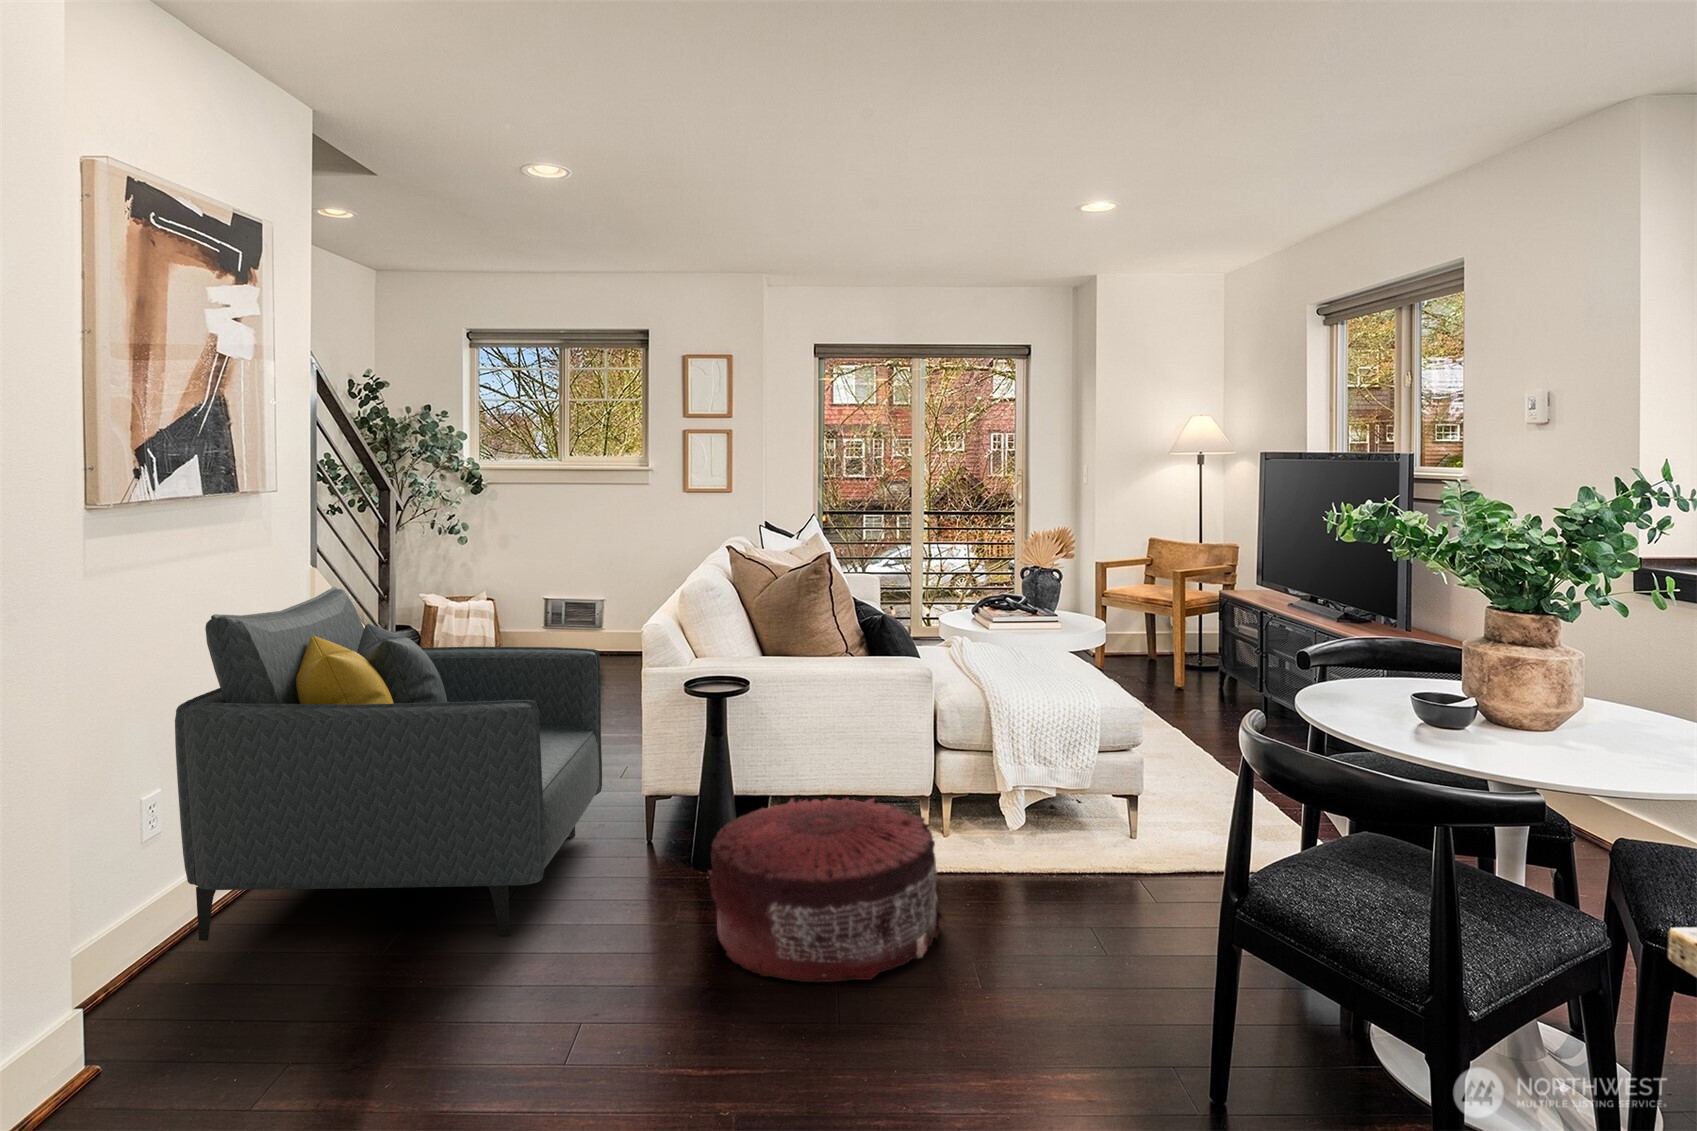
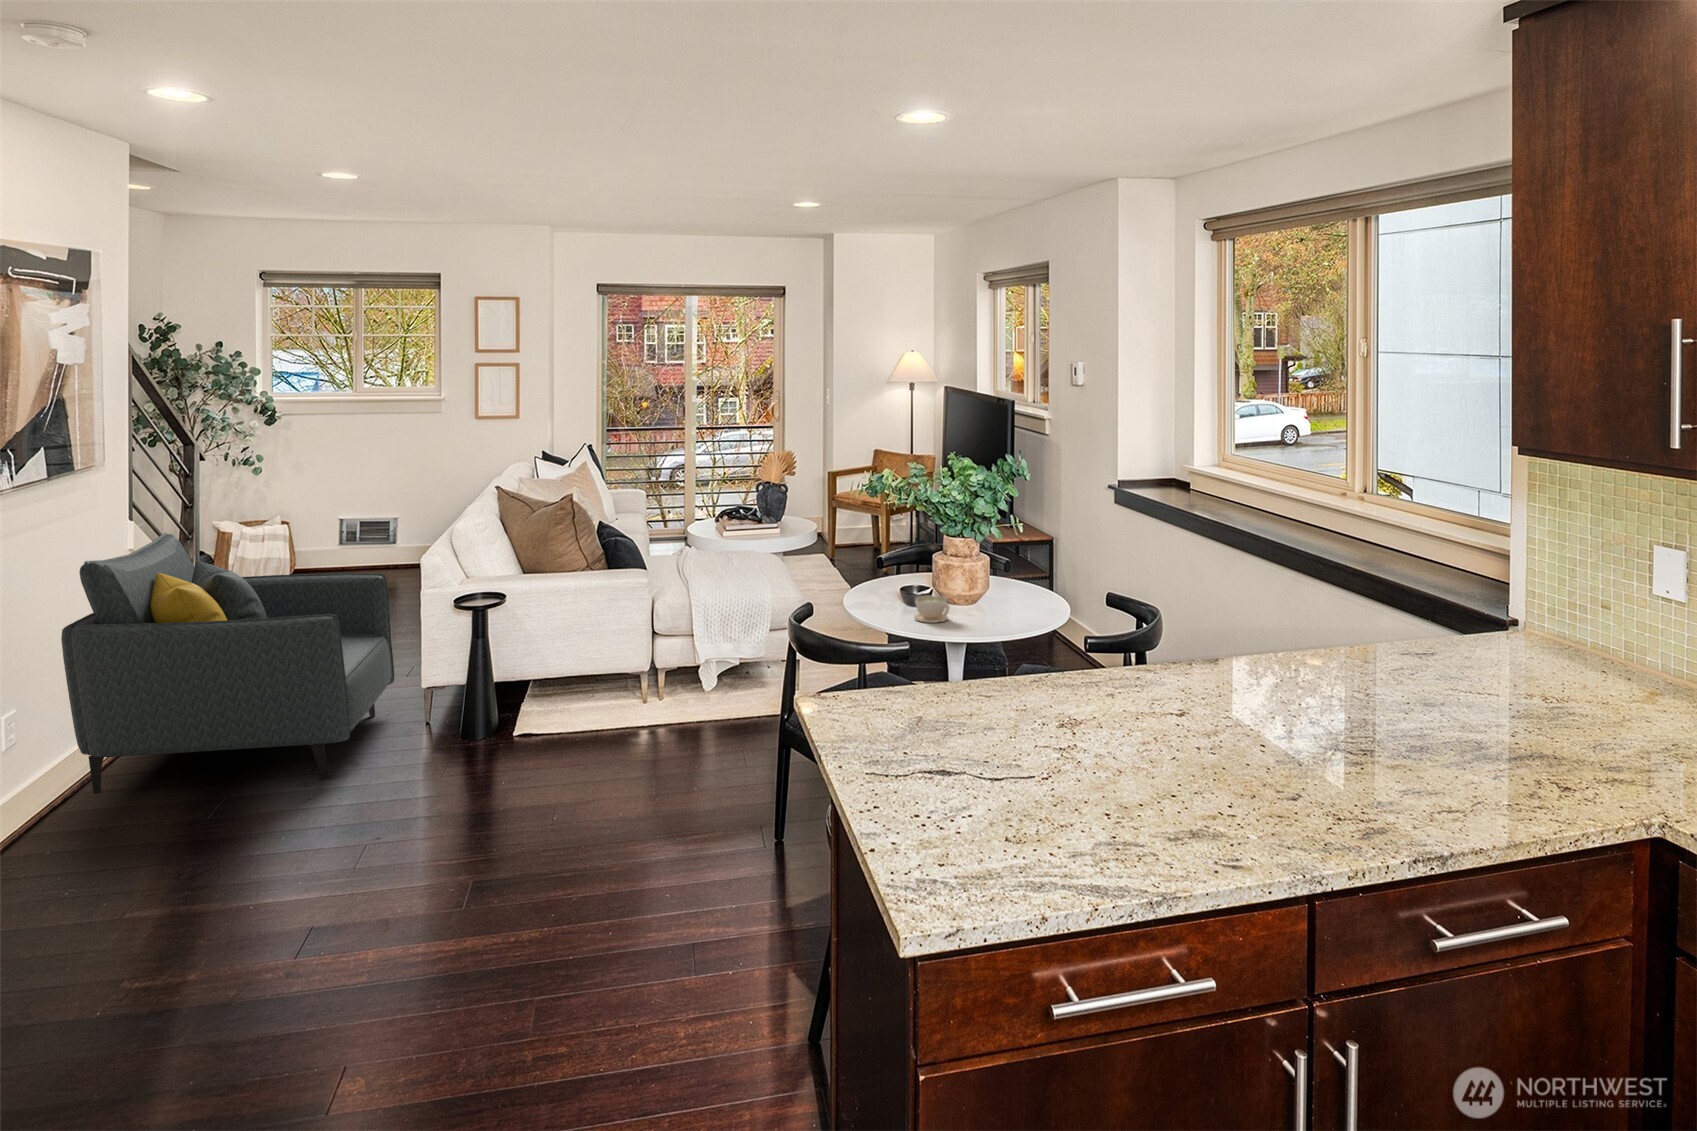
coffee cup: none [1500,706,1584,755] -> present [914,596,950,623]
pouf: present [708,798,943,982] -> none [468,673,638,791]

